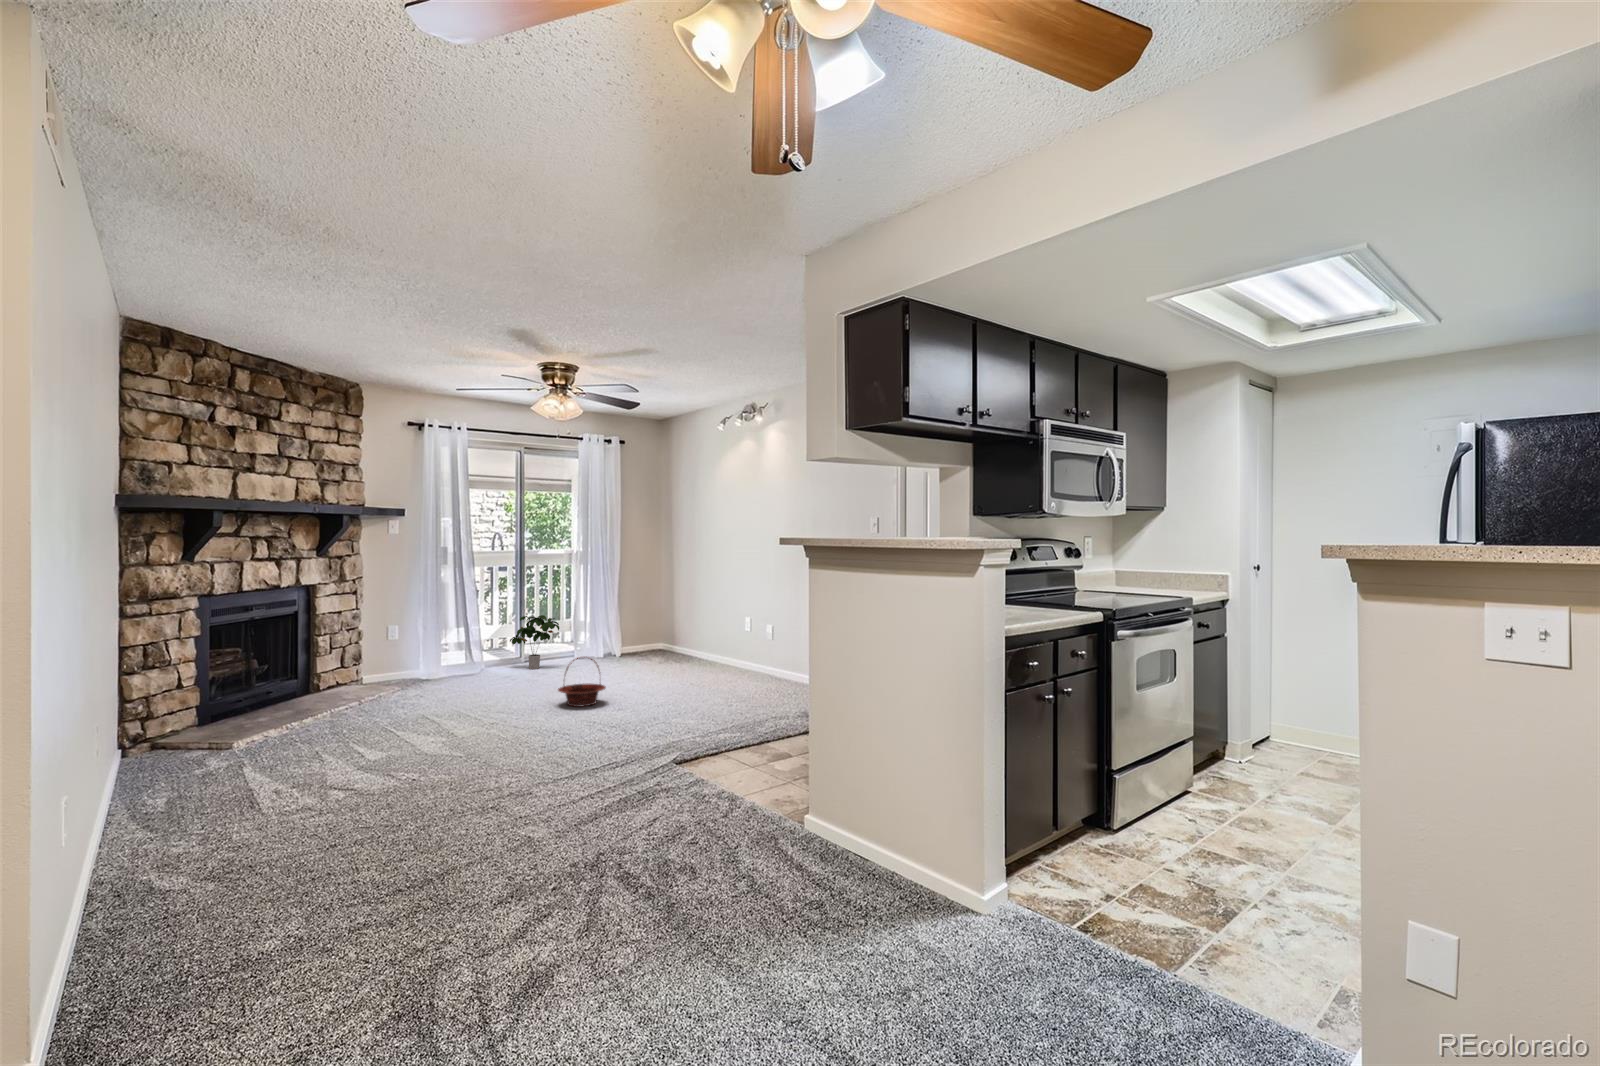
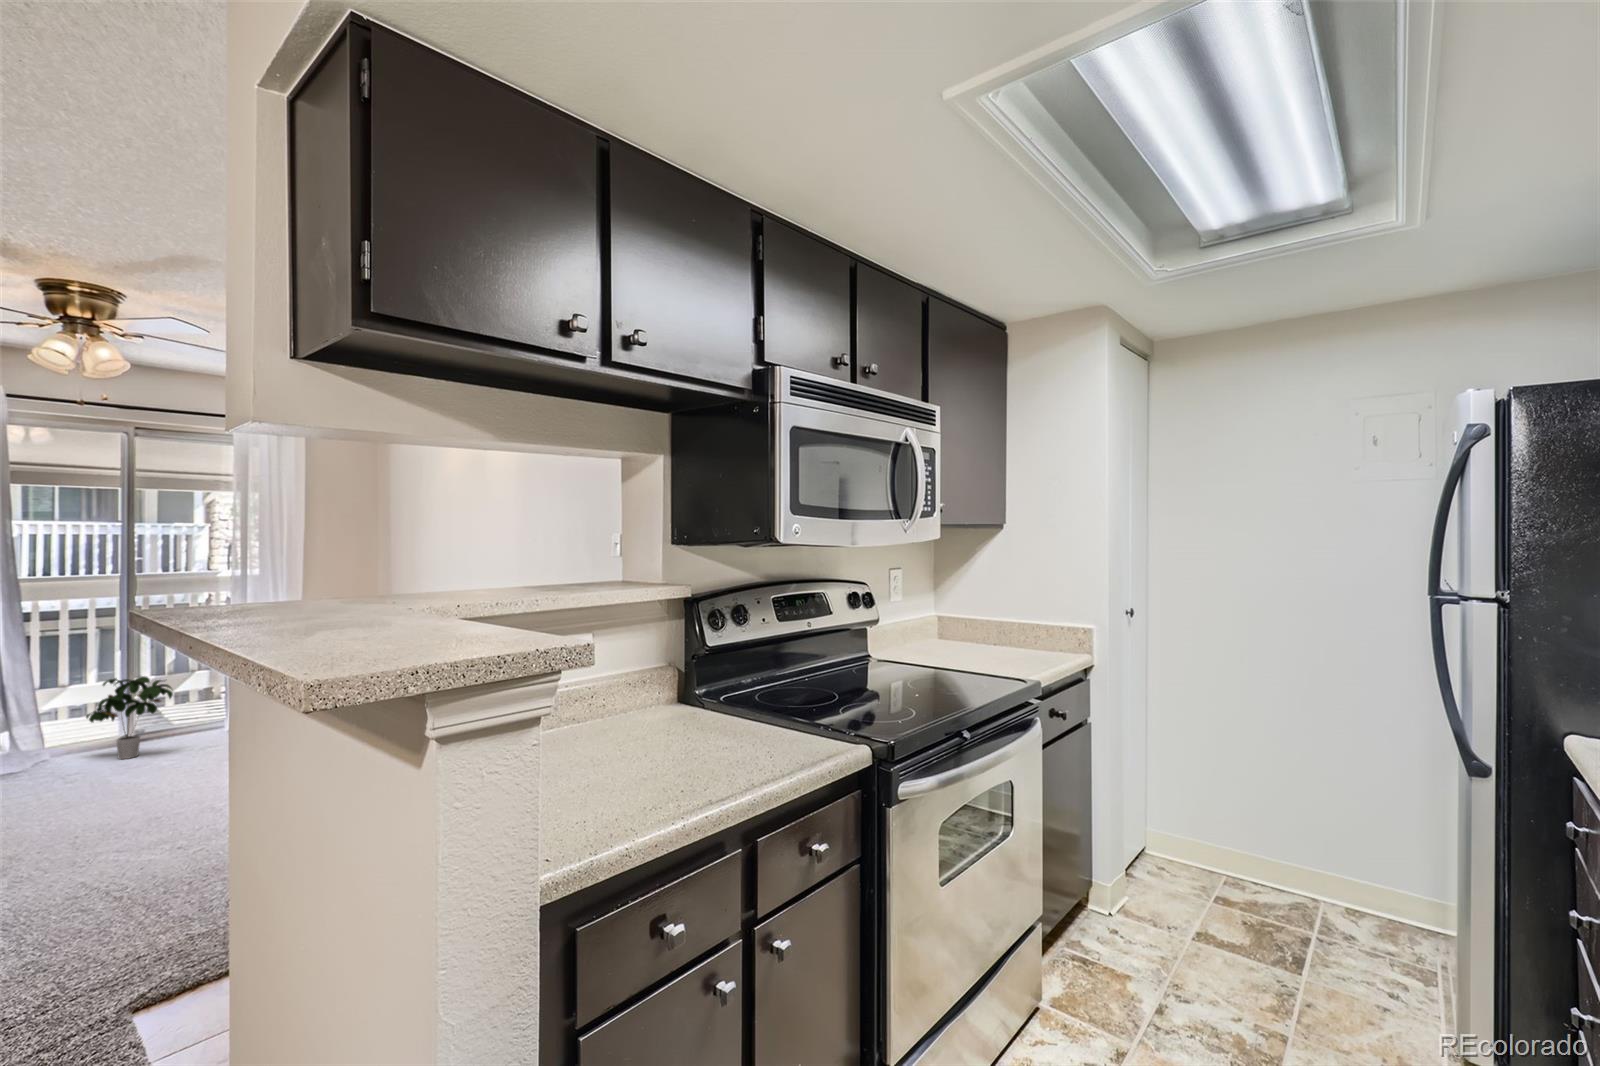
basket: present [558,658,606,707] -> none [65,762,171,849]

